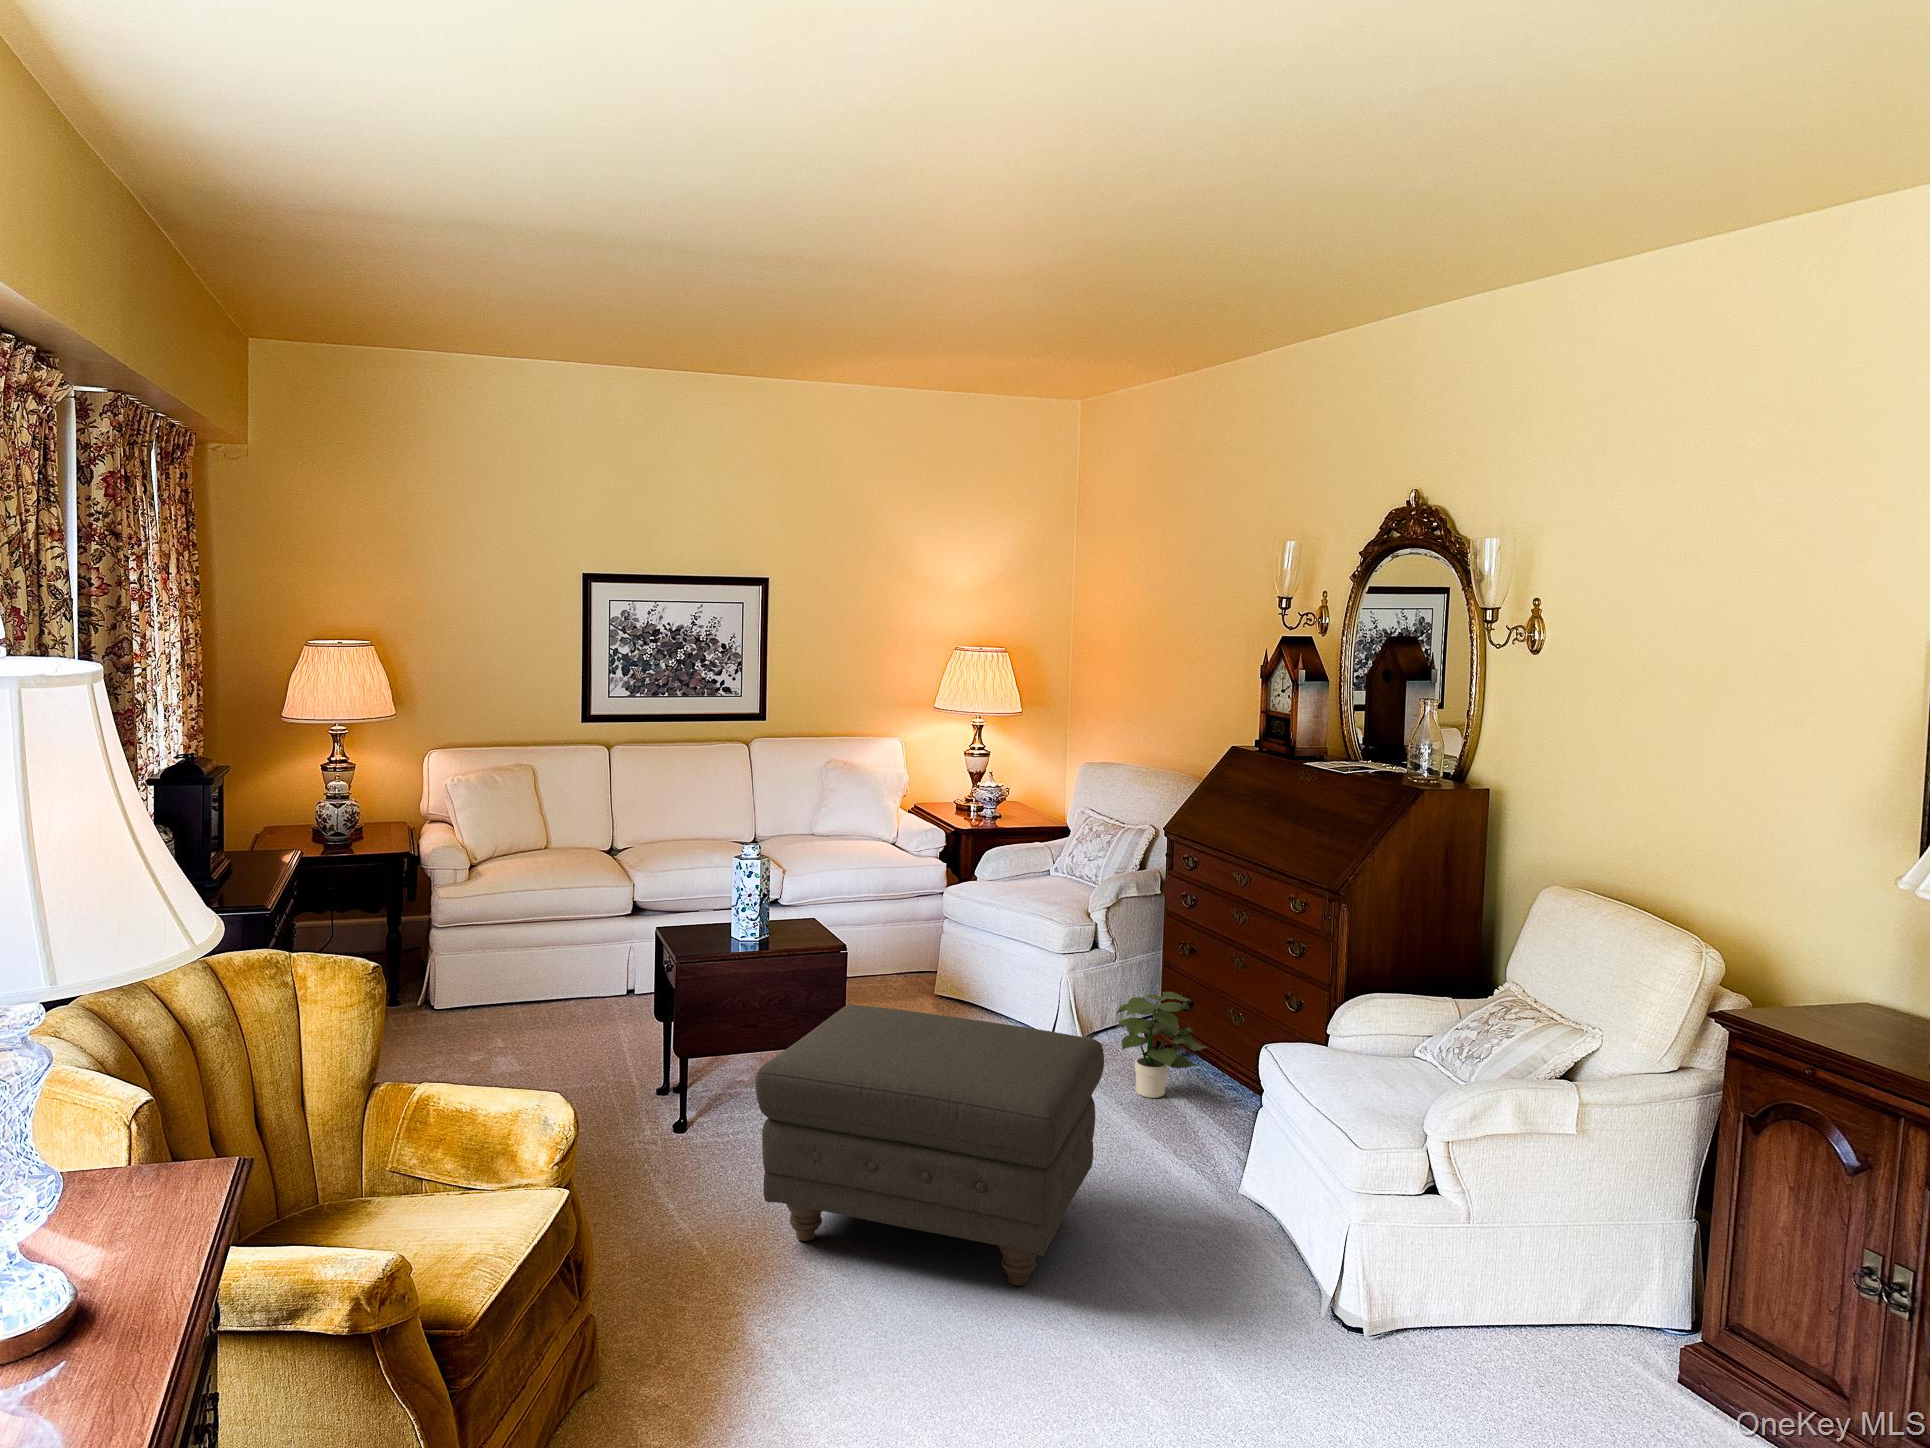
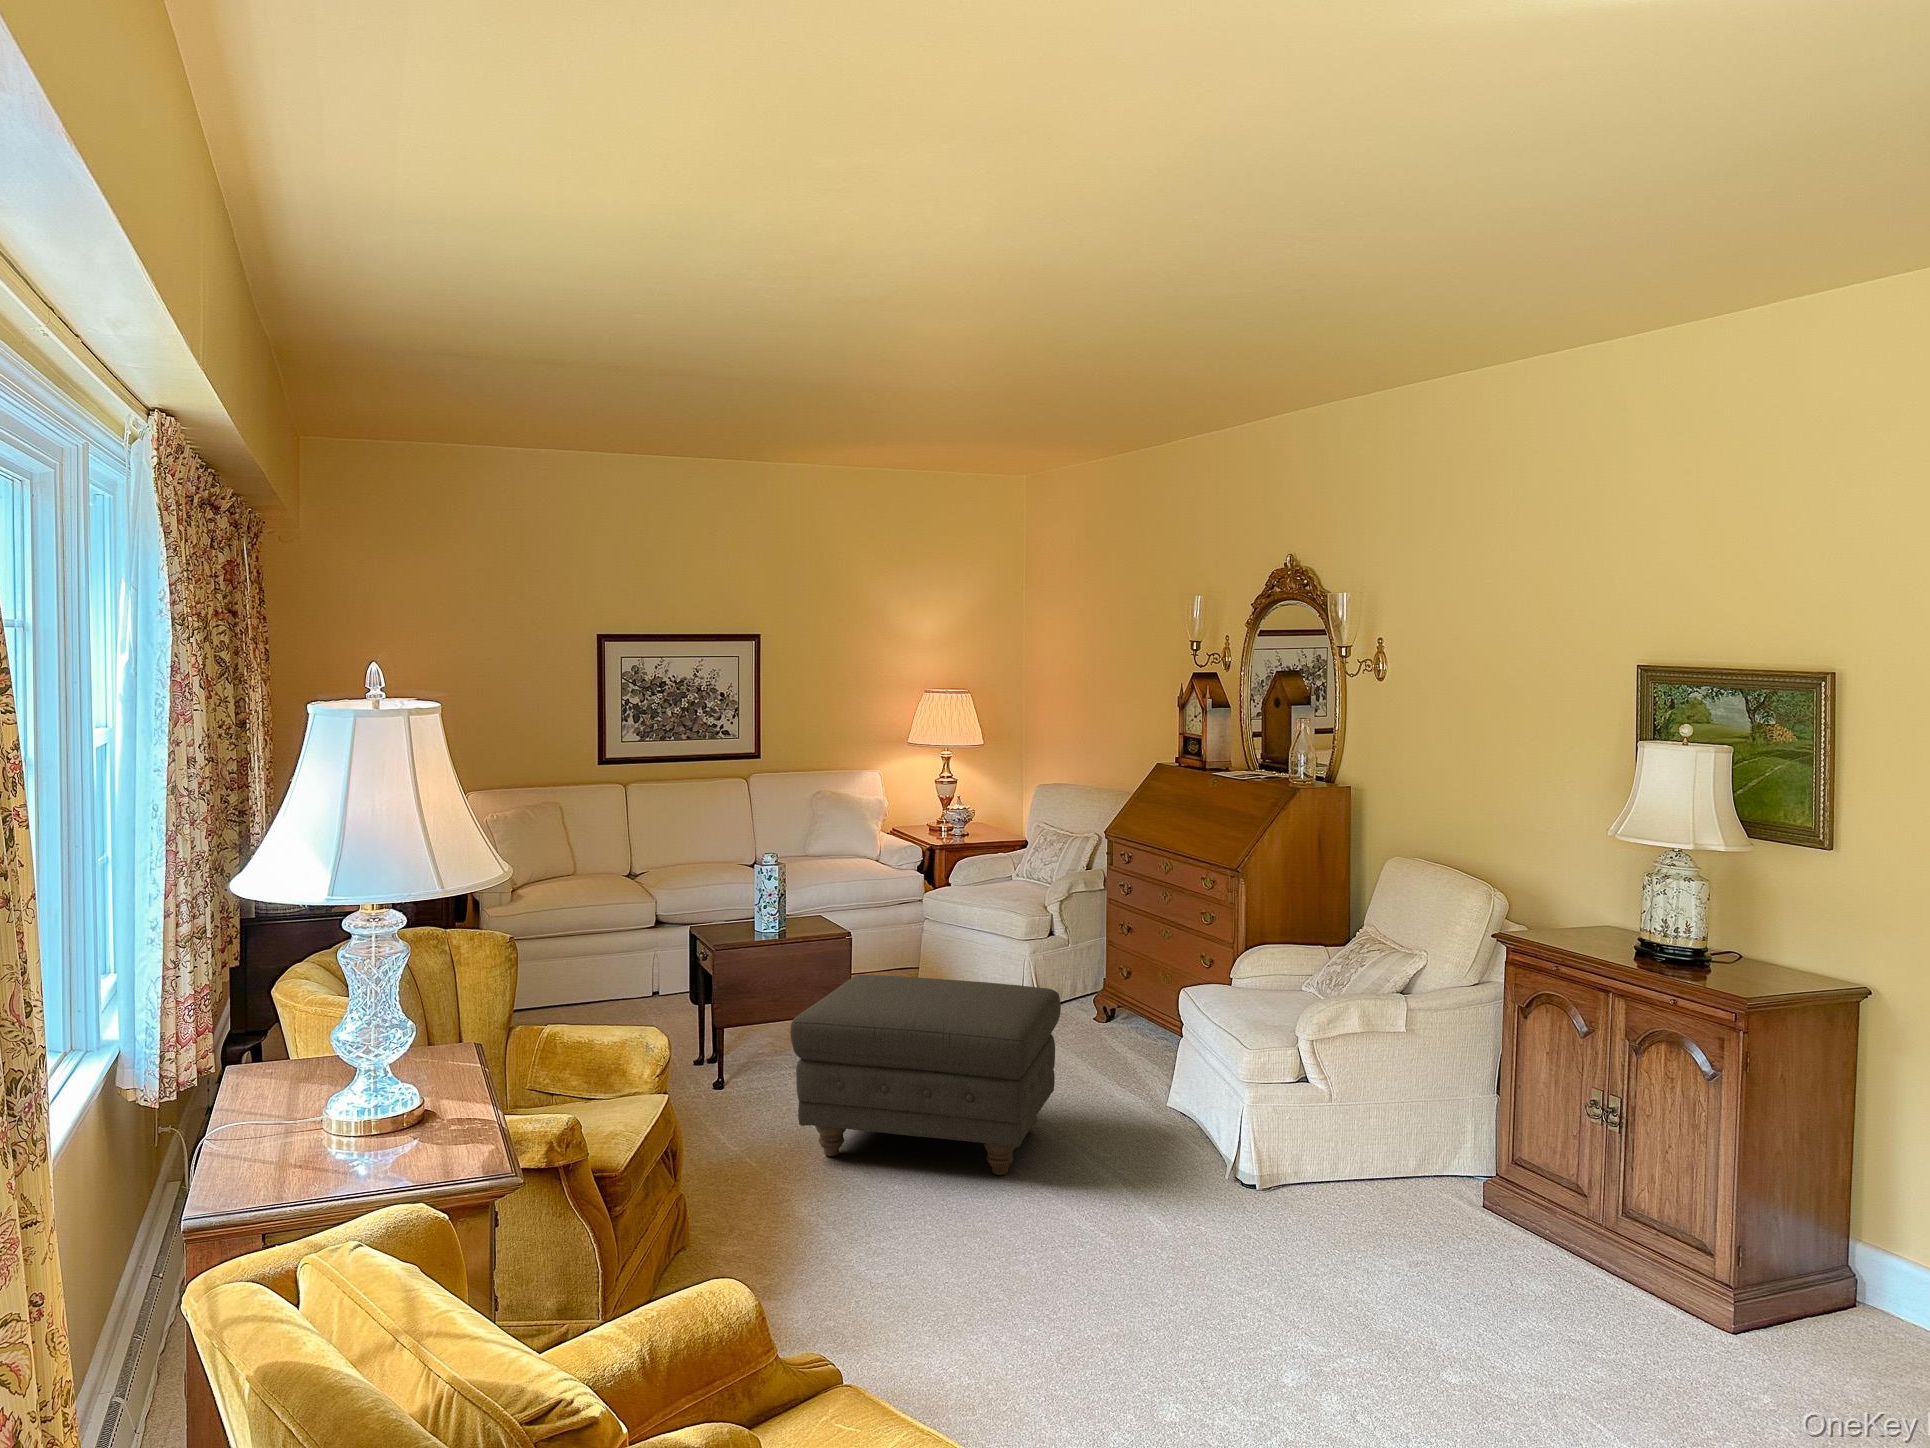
potted plant: present [1115,992,1207,1098] -> none [1069,962,1144,1050]

